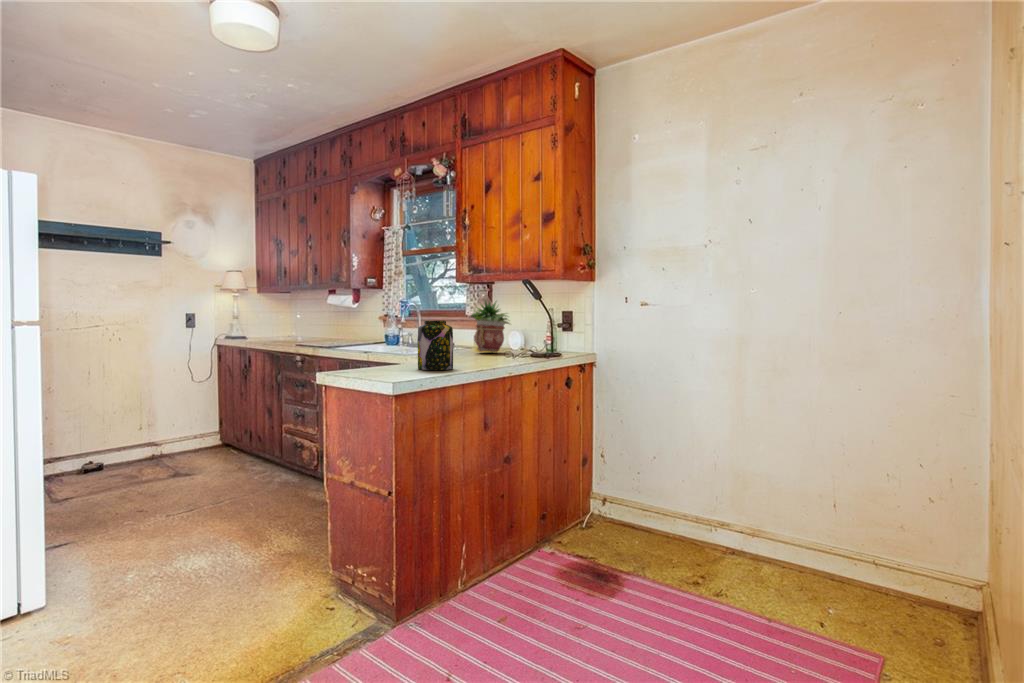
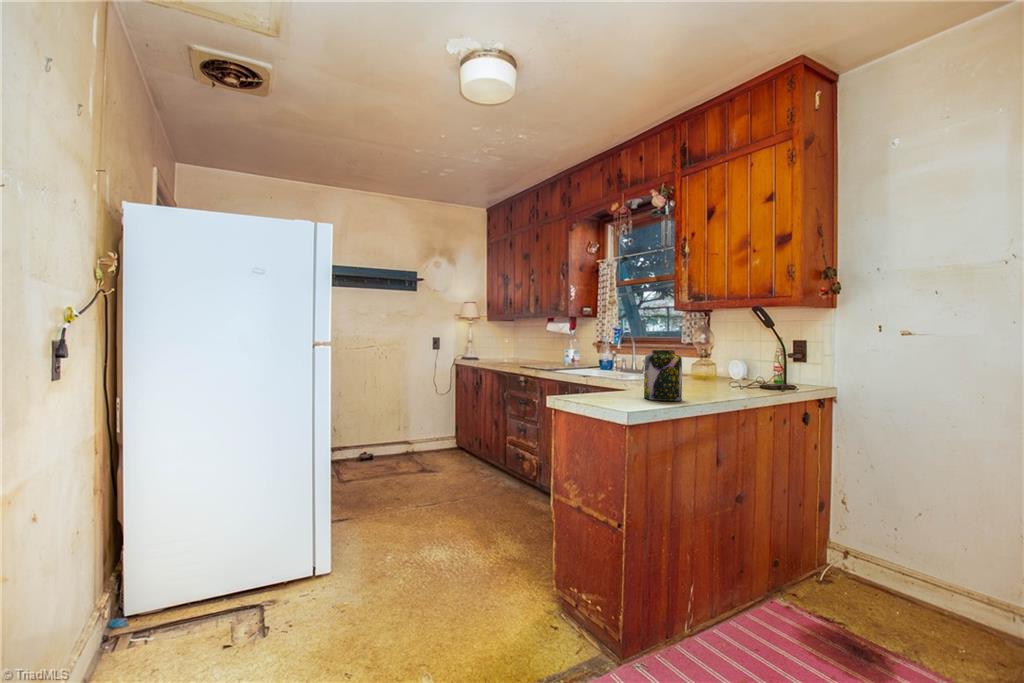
potted plant: present [471,301,510,352] -> none [687,327,737,382]

